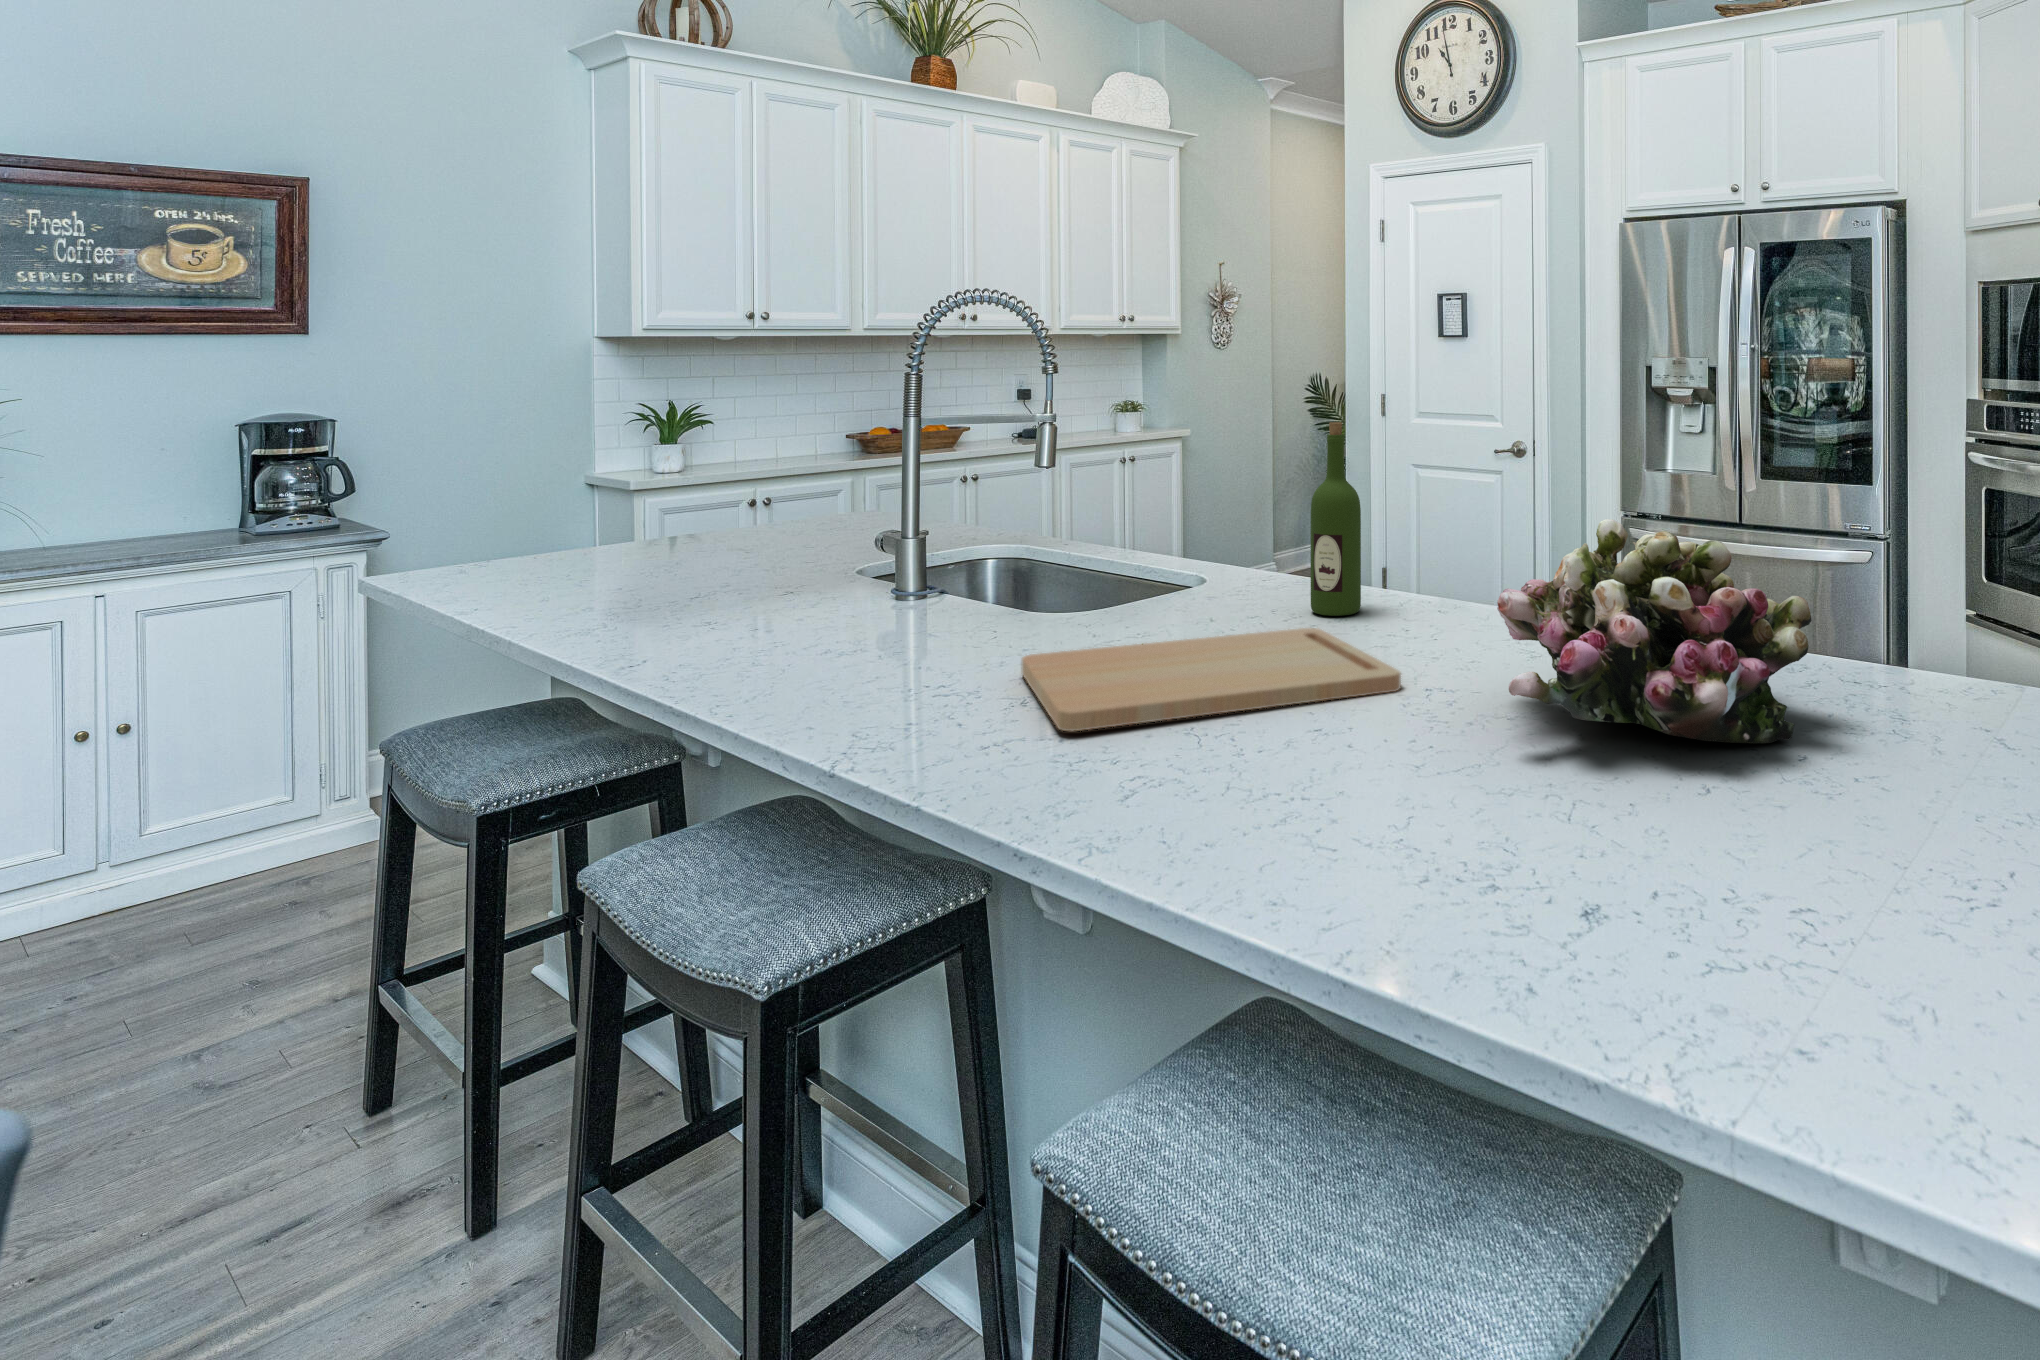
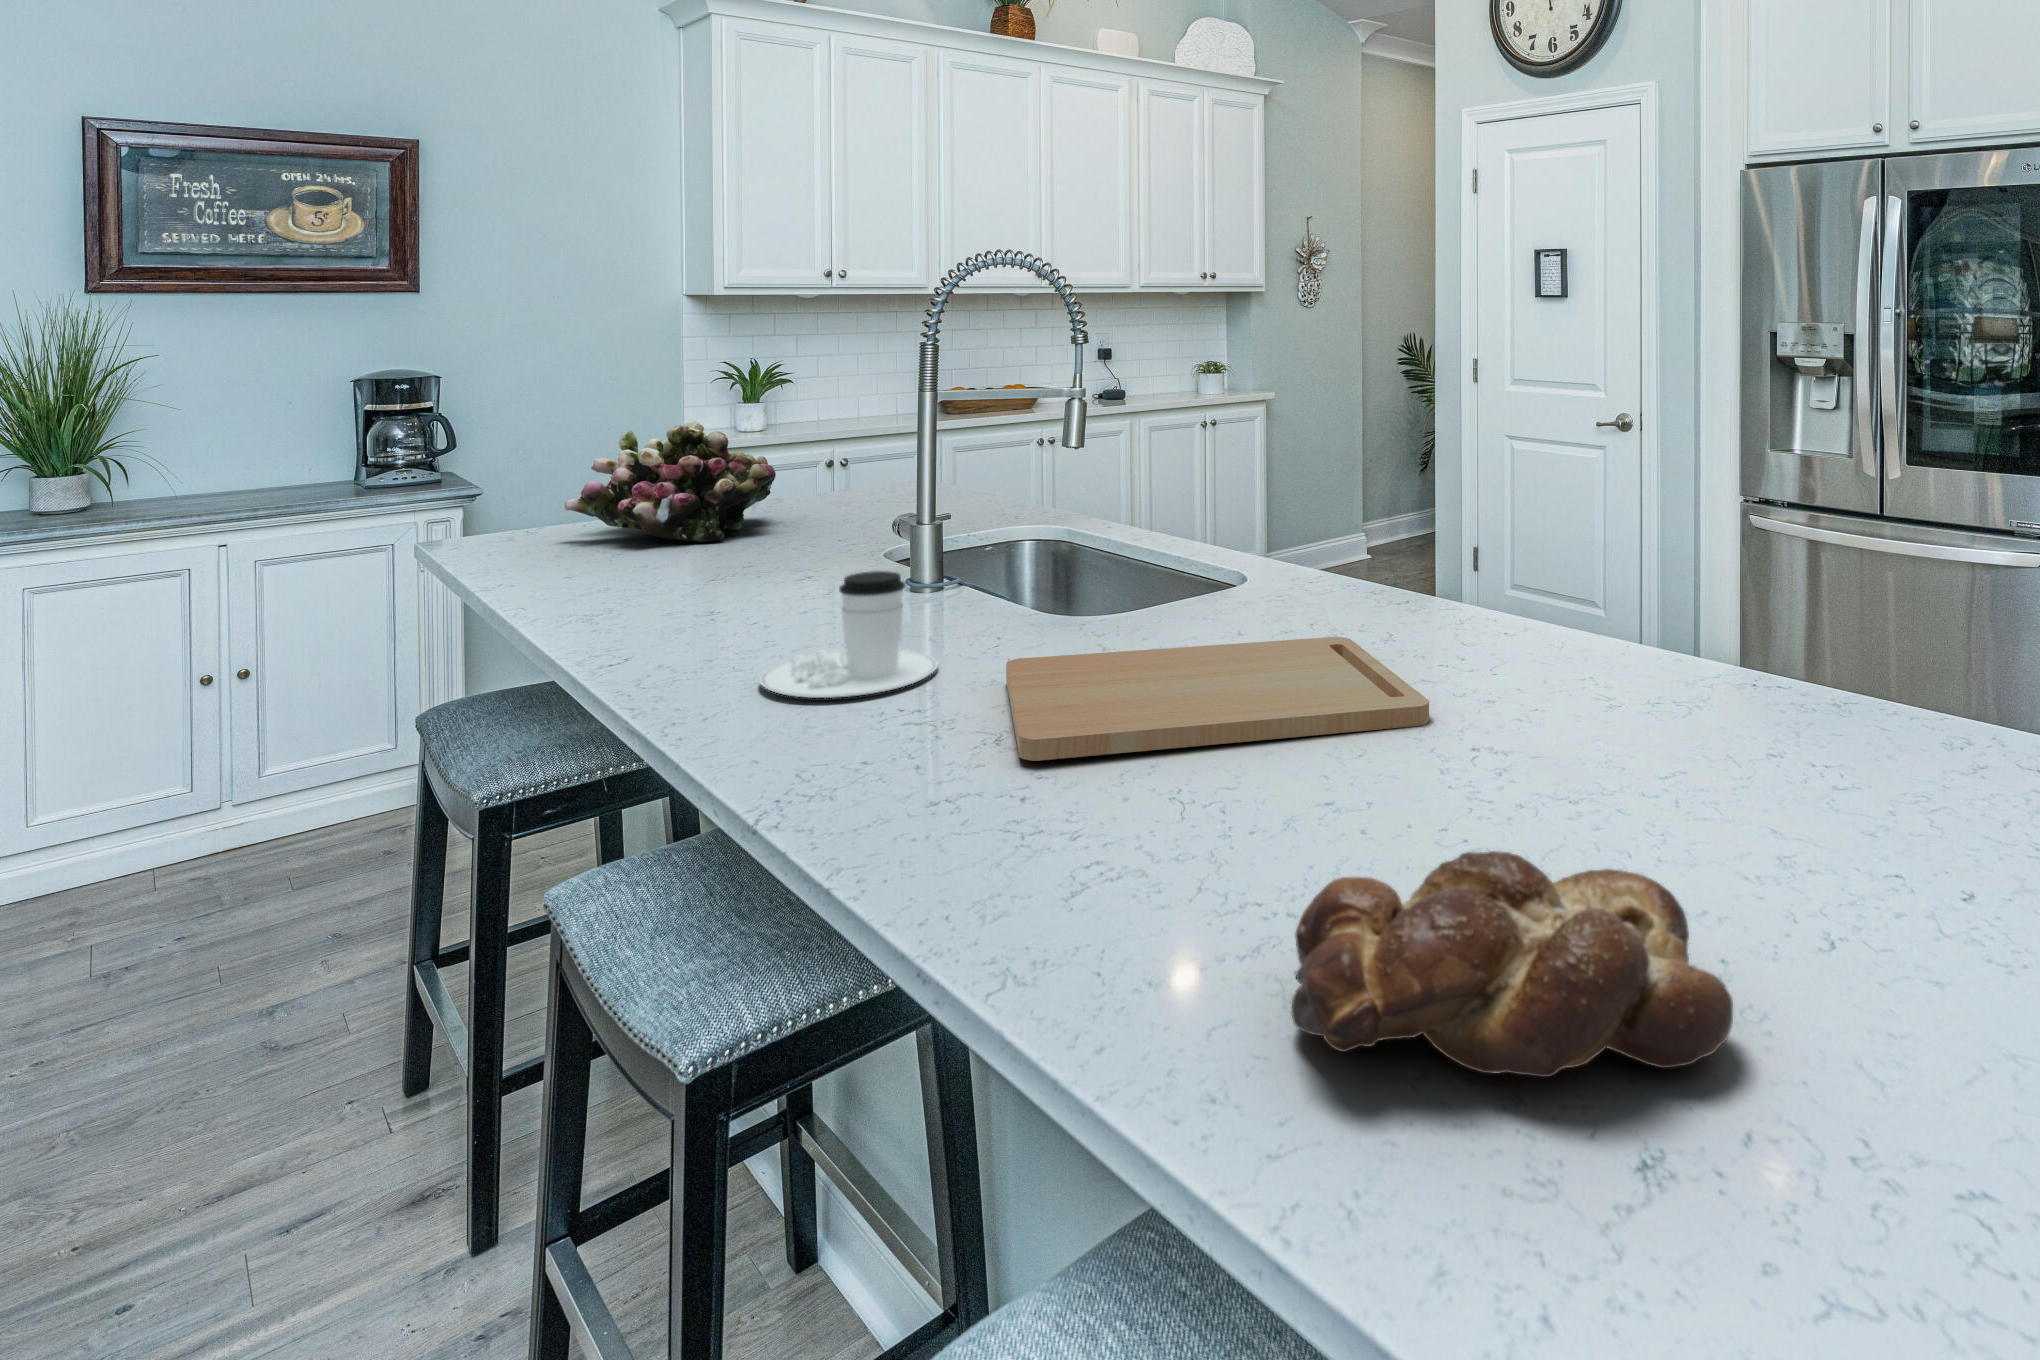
wine bottle: present [1311,422,1361,616] -> none [1349,400,1406,621]
flower arrangement: present [1497,519,1812,743] -> present [565,421,776,542]
coffee cup: none [788,581,953,695] -> present [759,571,938,698]
bread loaf: none [1344,752,1675,907] -> present [1291,851,1733,1077]

